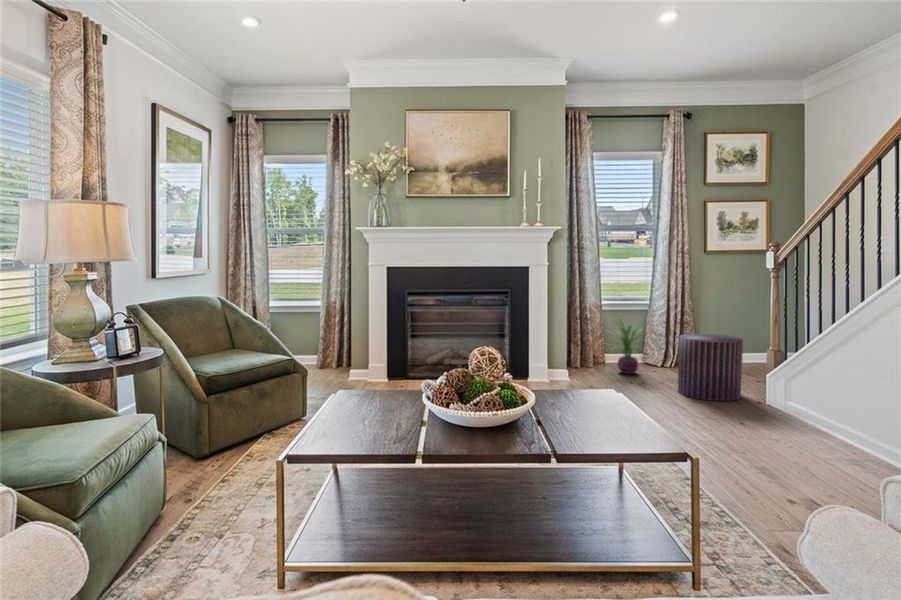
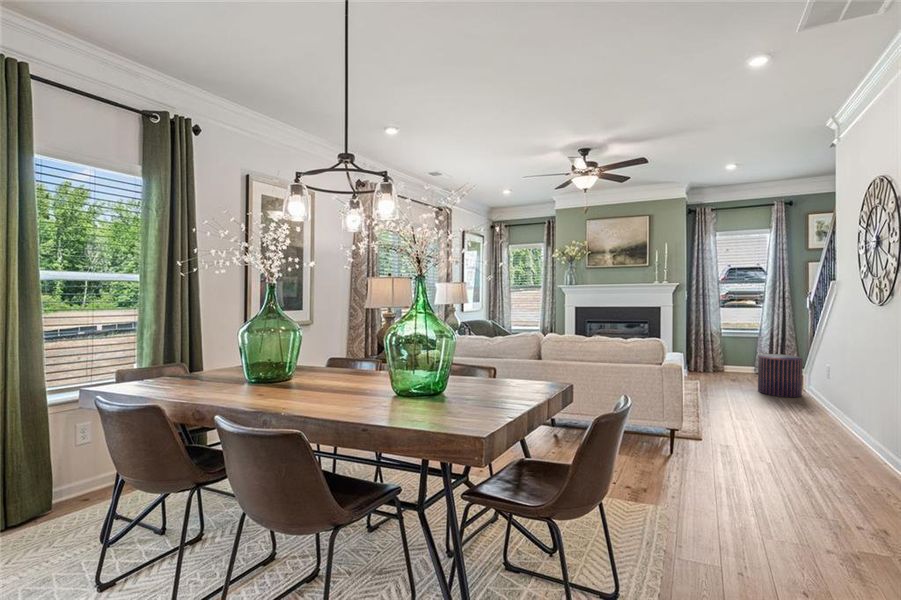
decorative plant: present [605,319,640,374] -> none [715,342,757,379]

